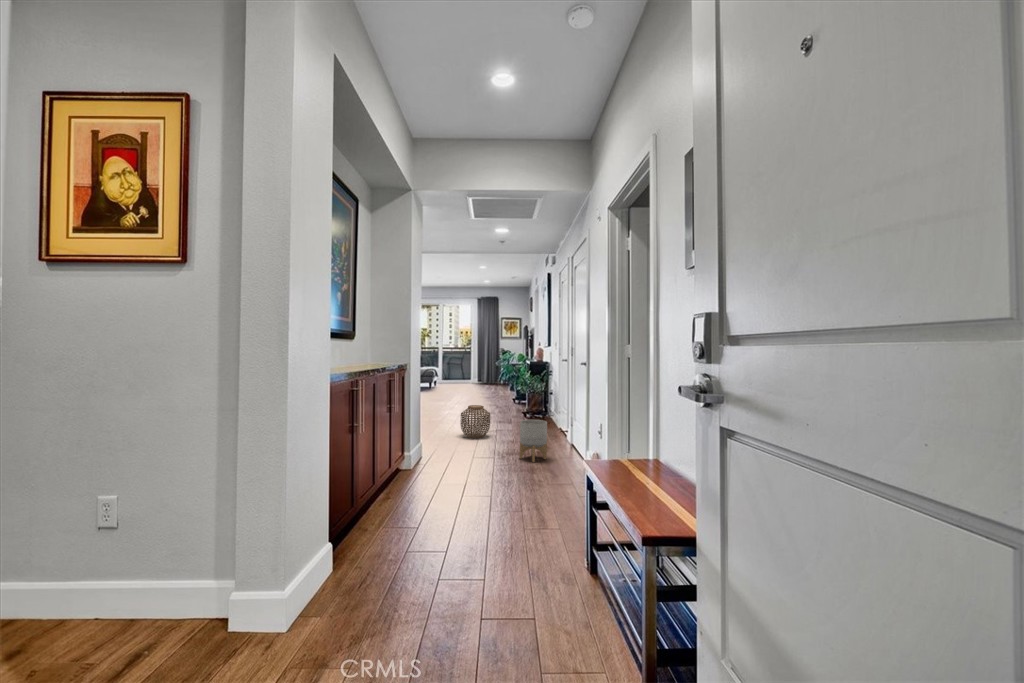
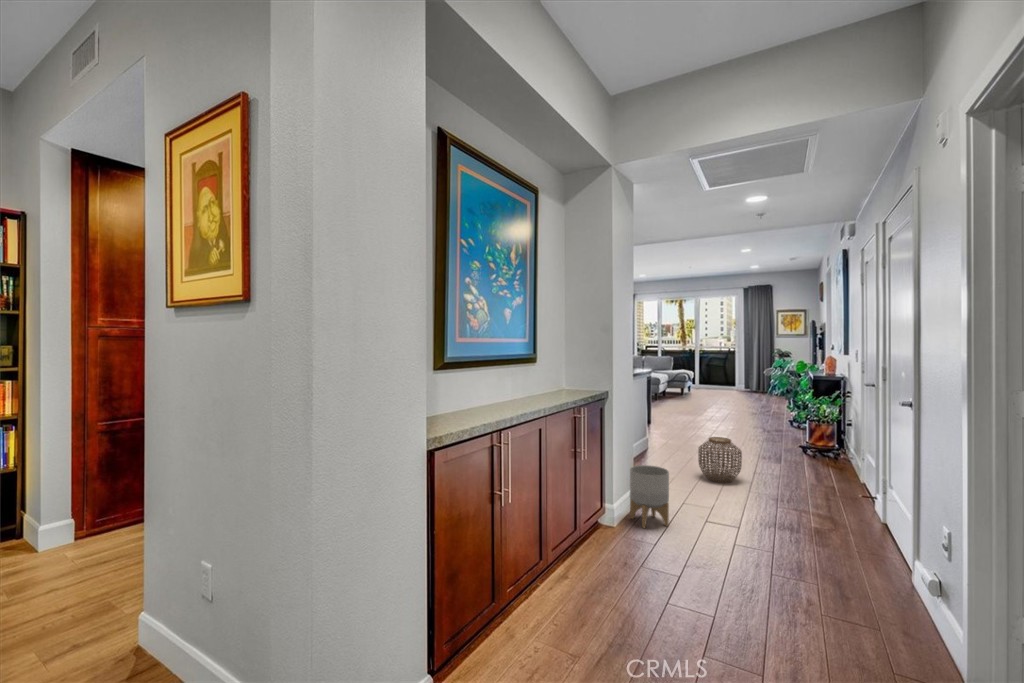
planter: present [519,420,547,462] -> present [630,465,669,528]

